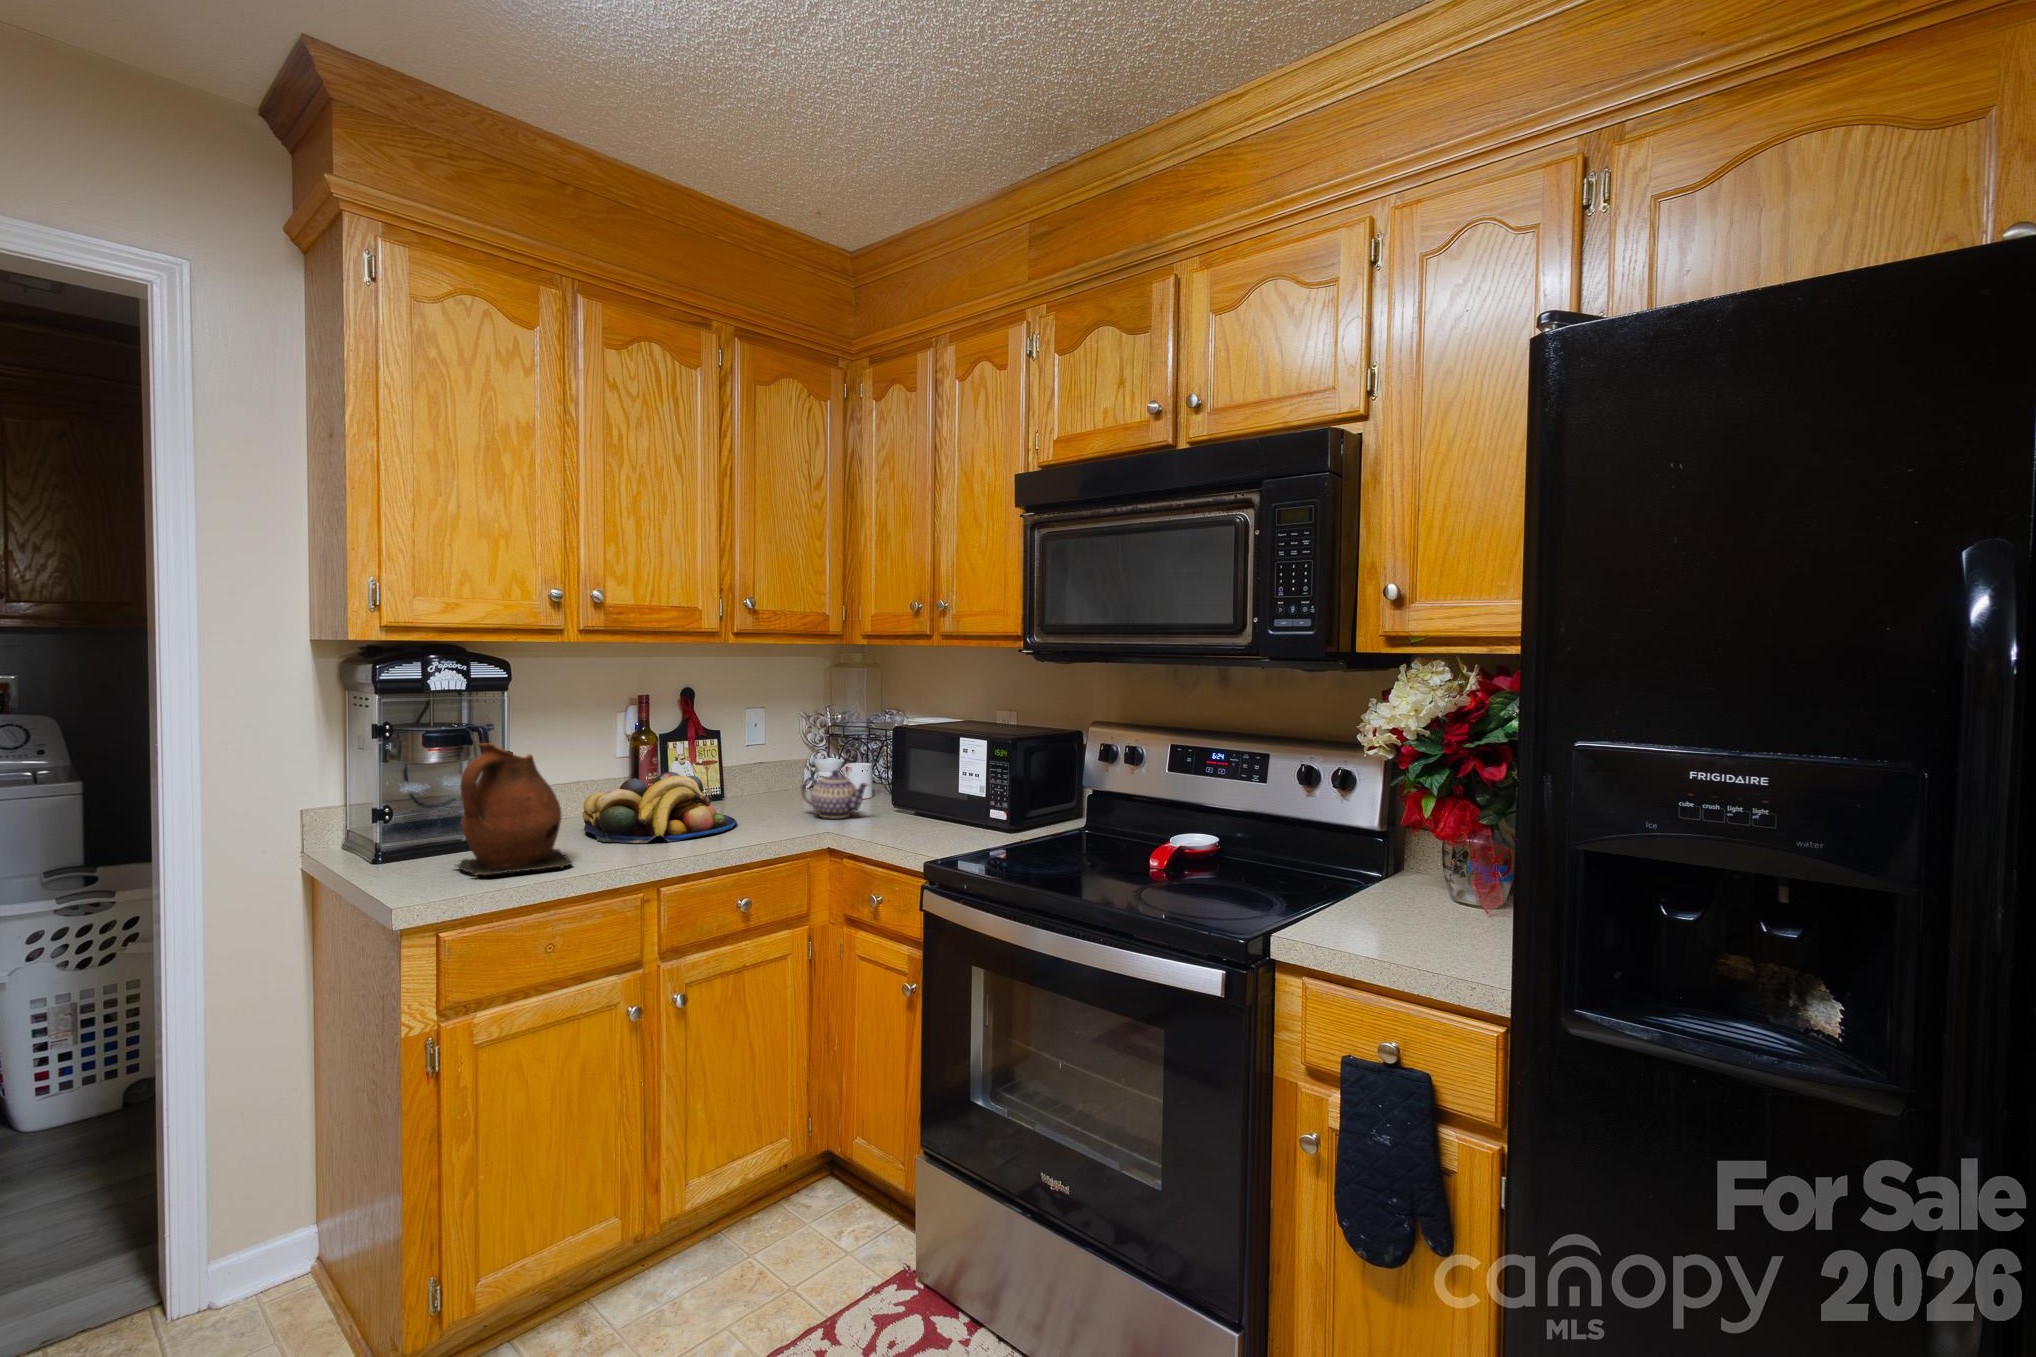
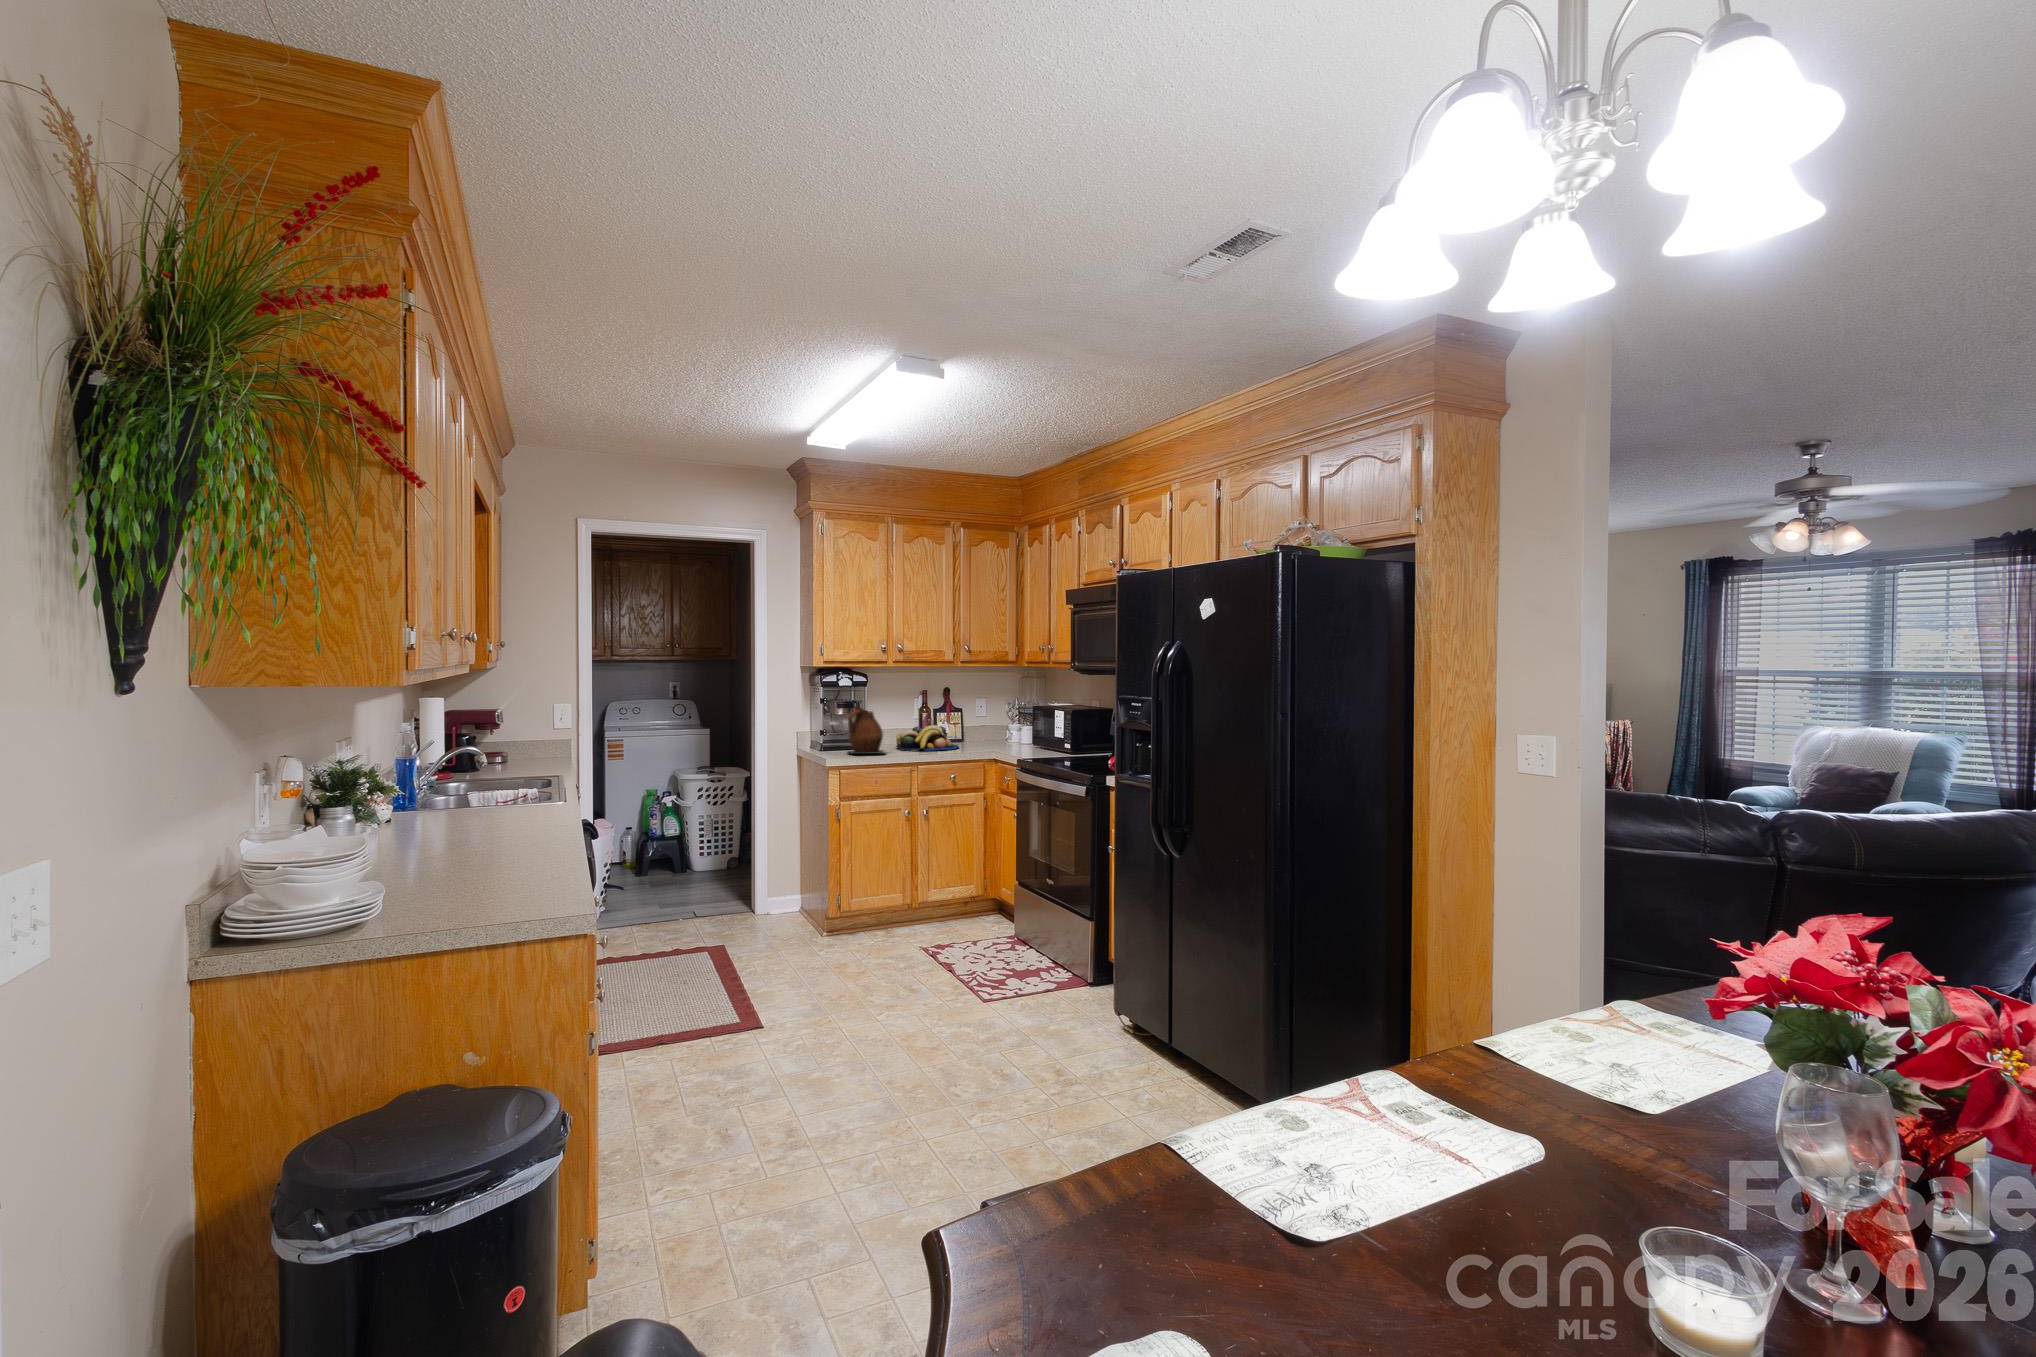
teapot: present [801,770,868,818] -> none [991,726,1018,748]

